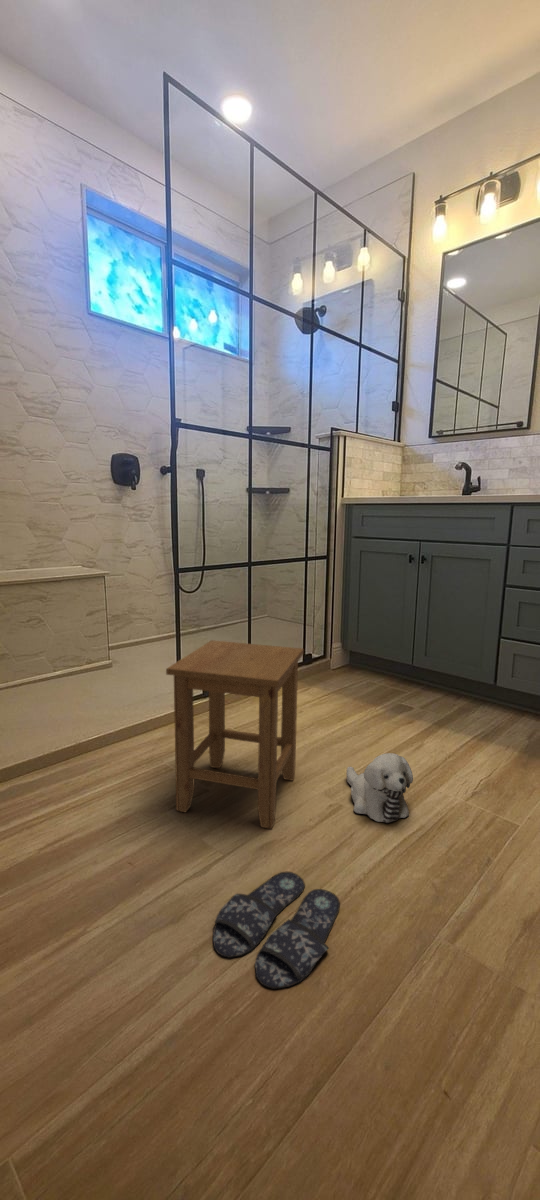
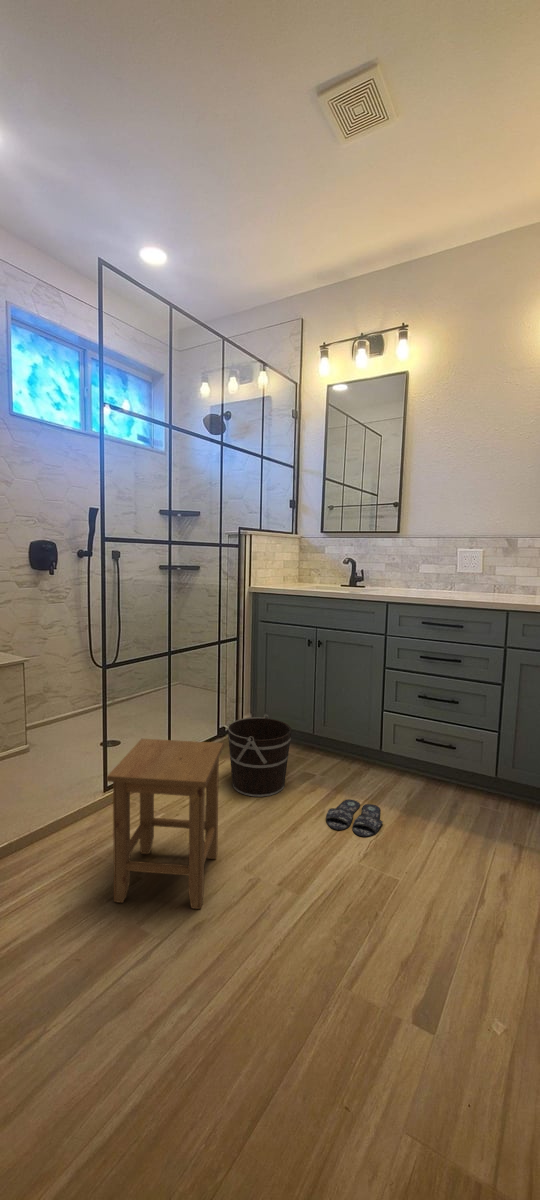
bucket: none [311,636,386,724] -> present [226,715,291,797]
plush toy: present [346,753,413,823] -> none [261,830,316,891]
slippers: present [213,872,340,989] -> present [326,799,383,837]

